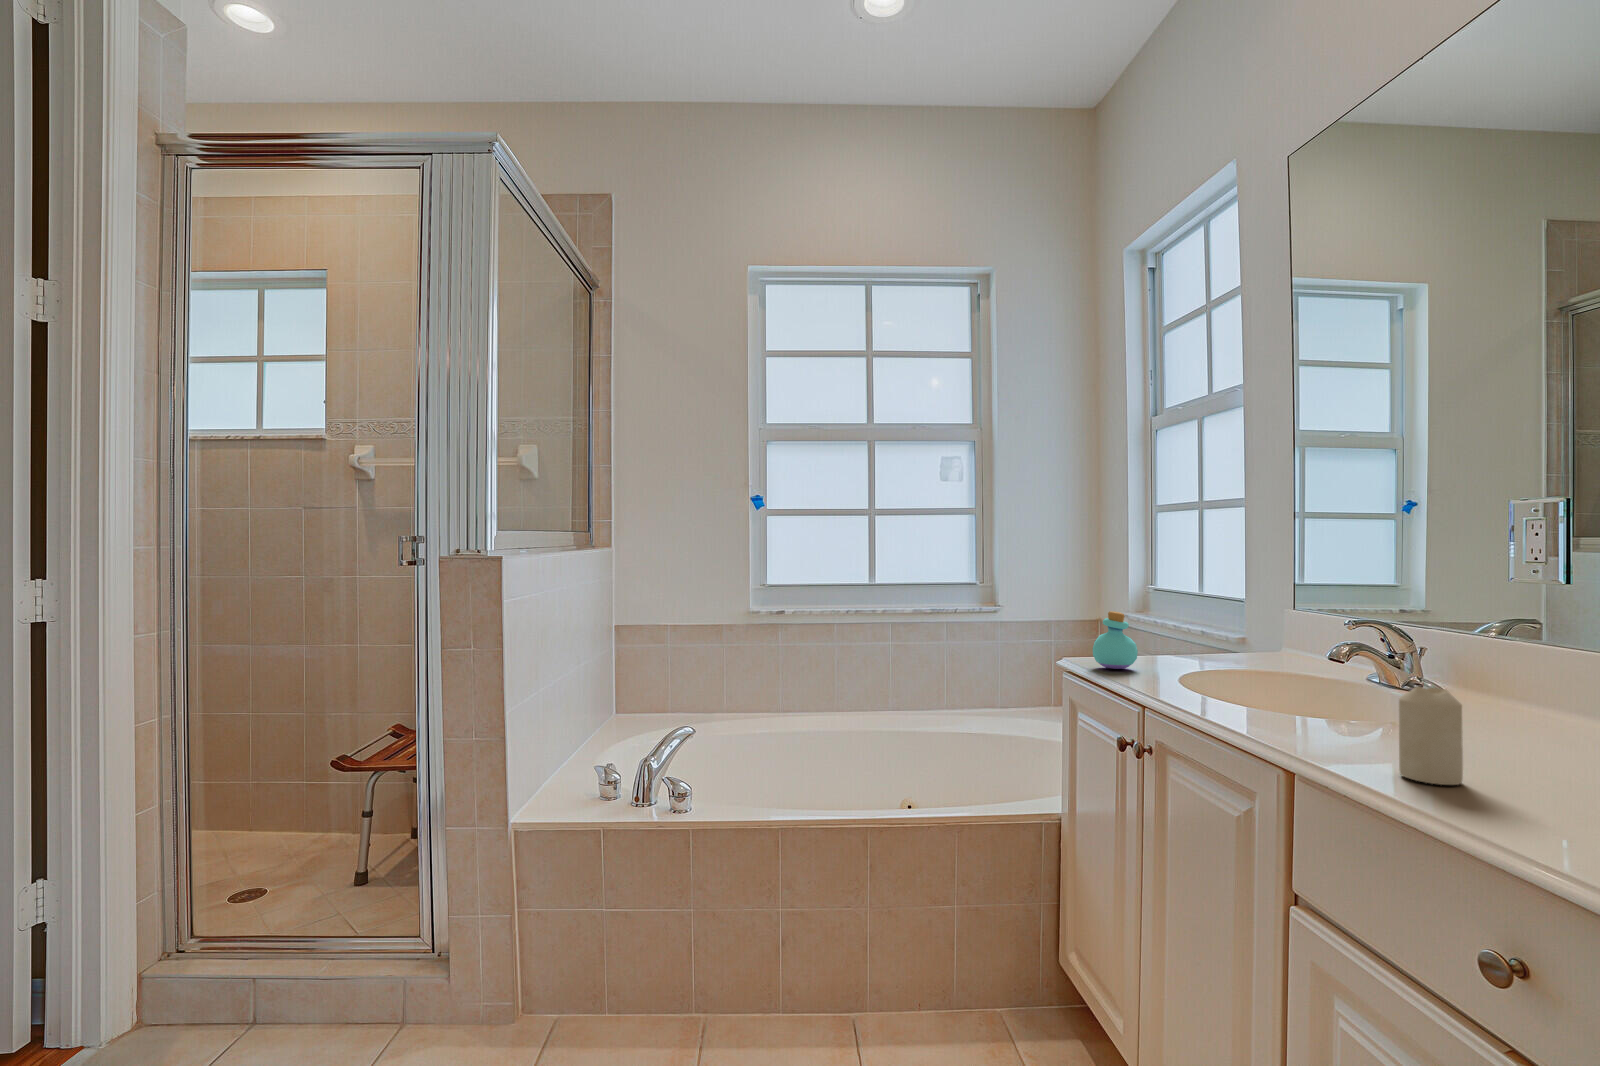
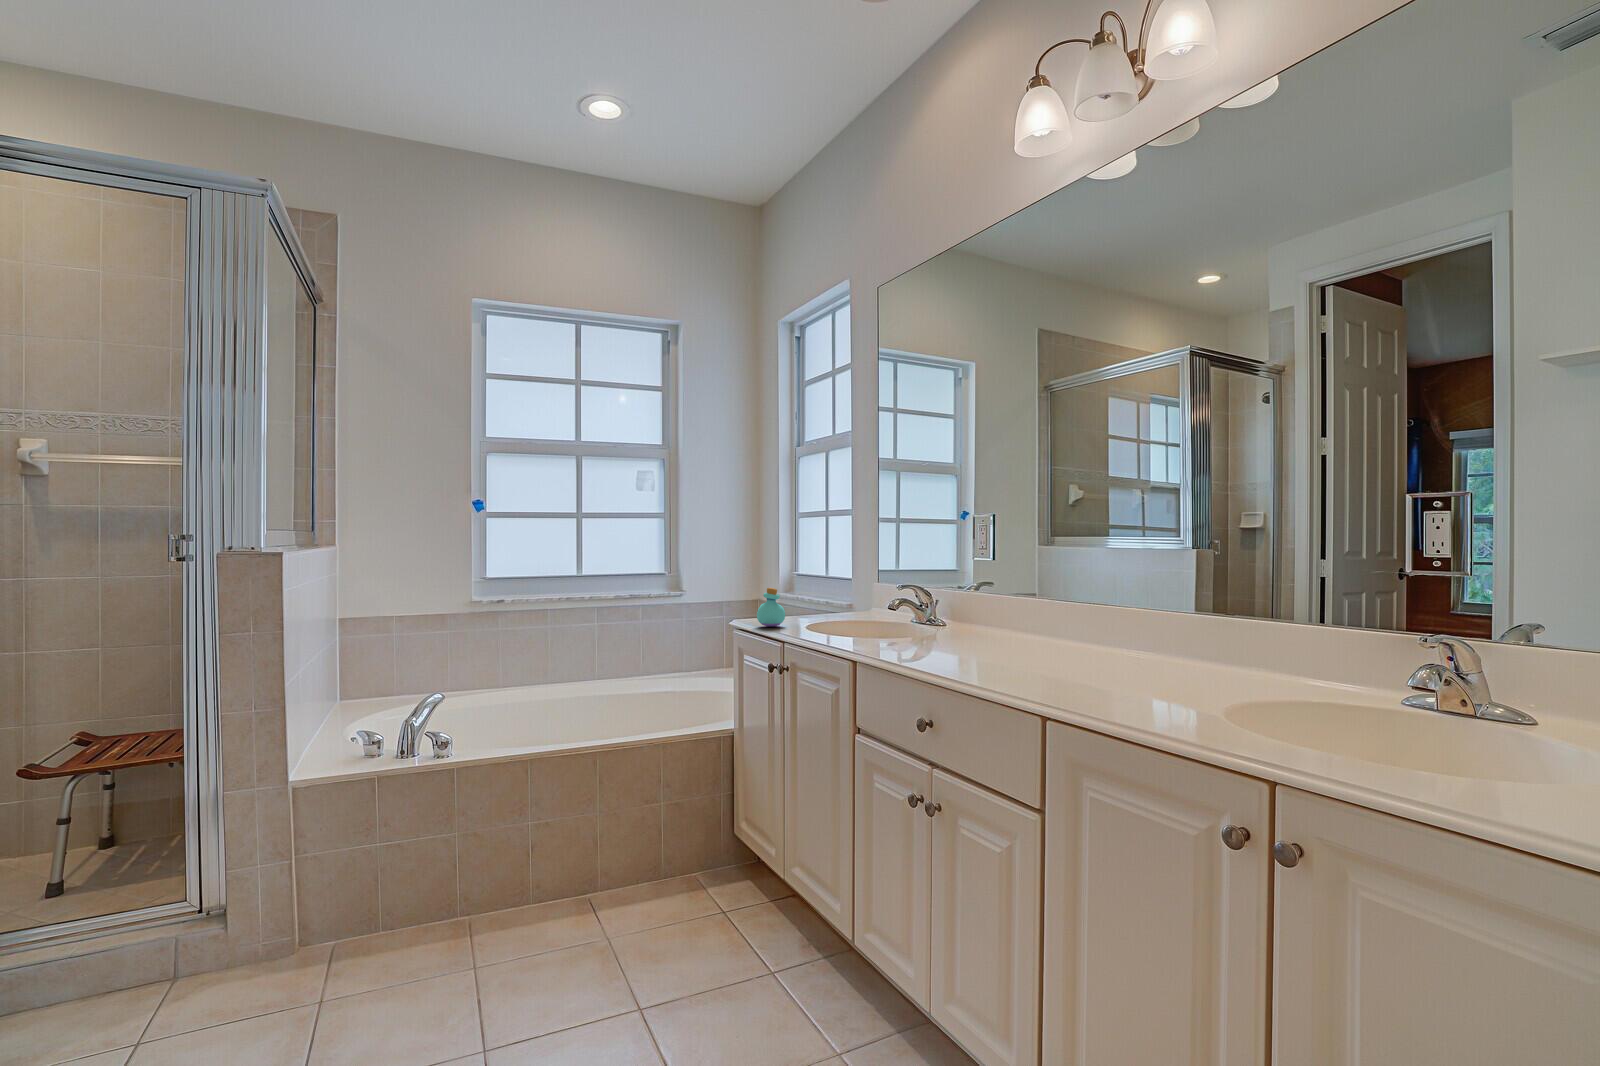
candle: present [1399,686,1463,785] -> none [907,615,932,663]

